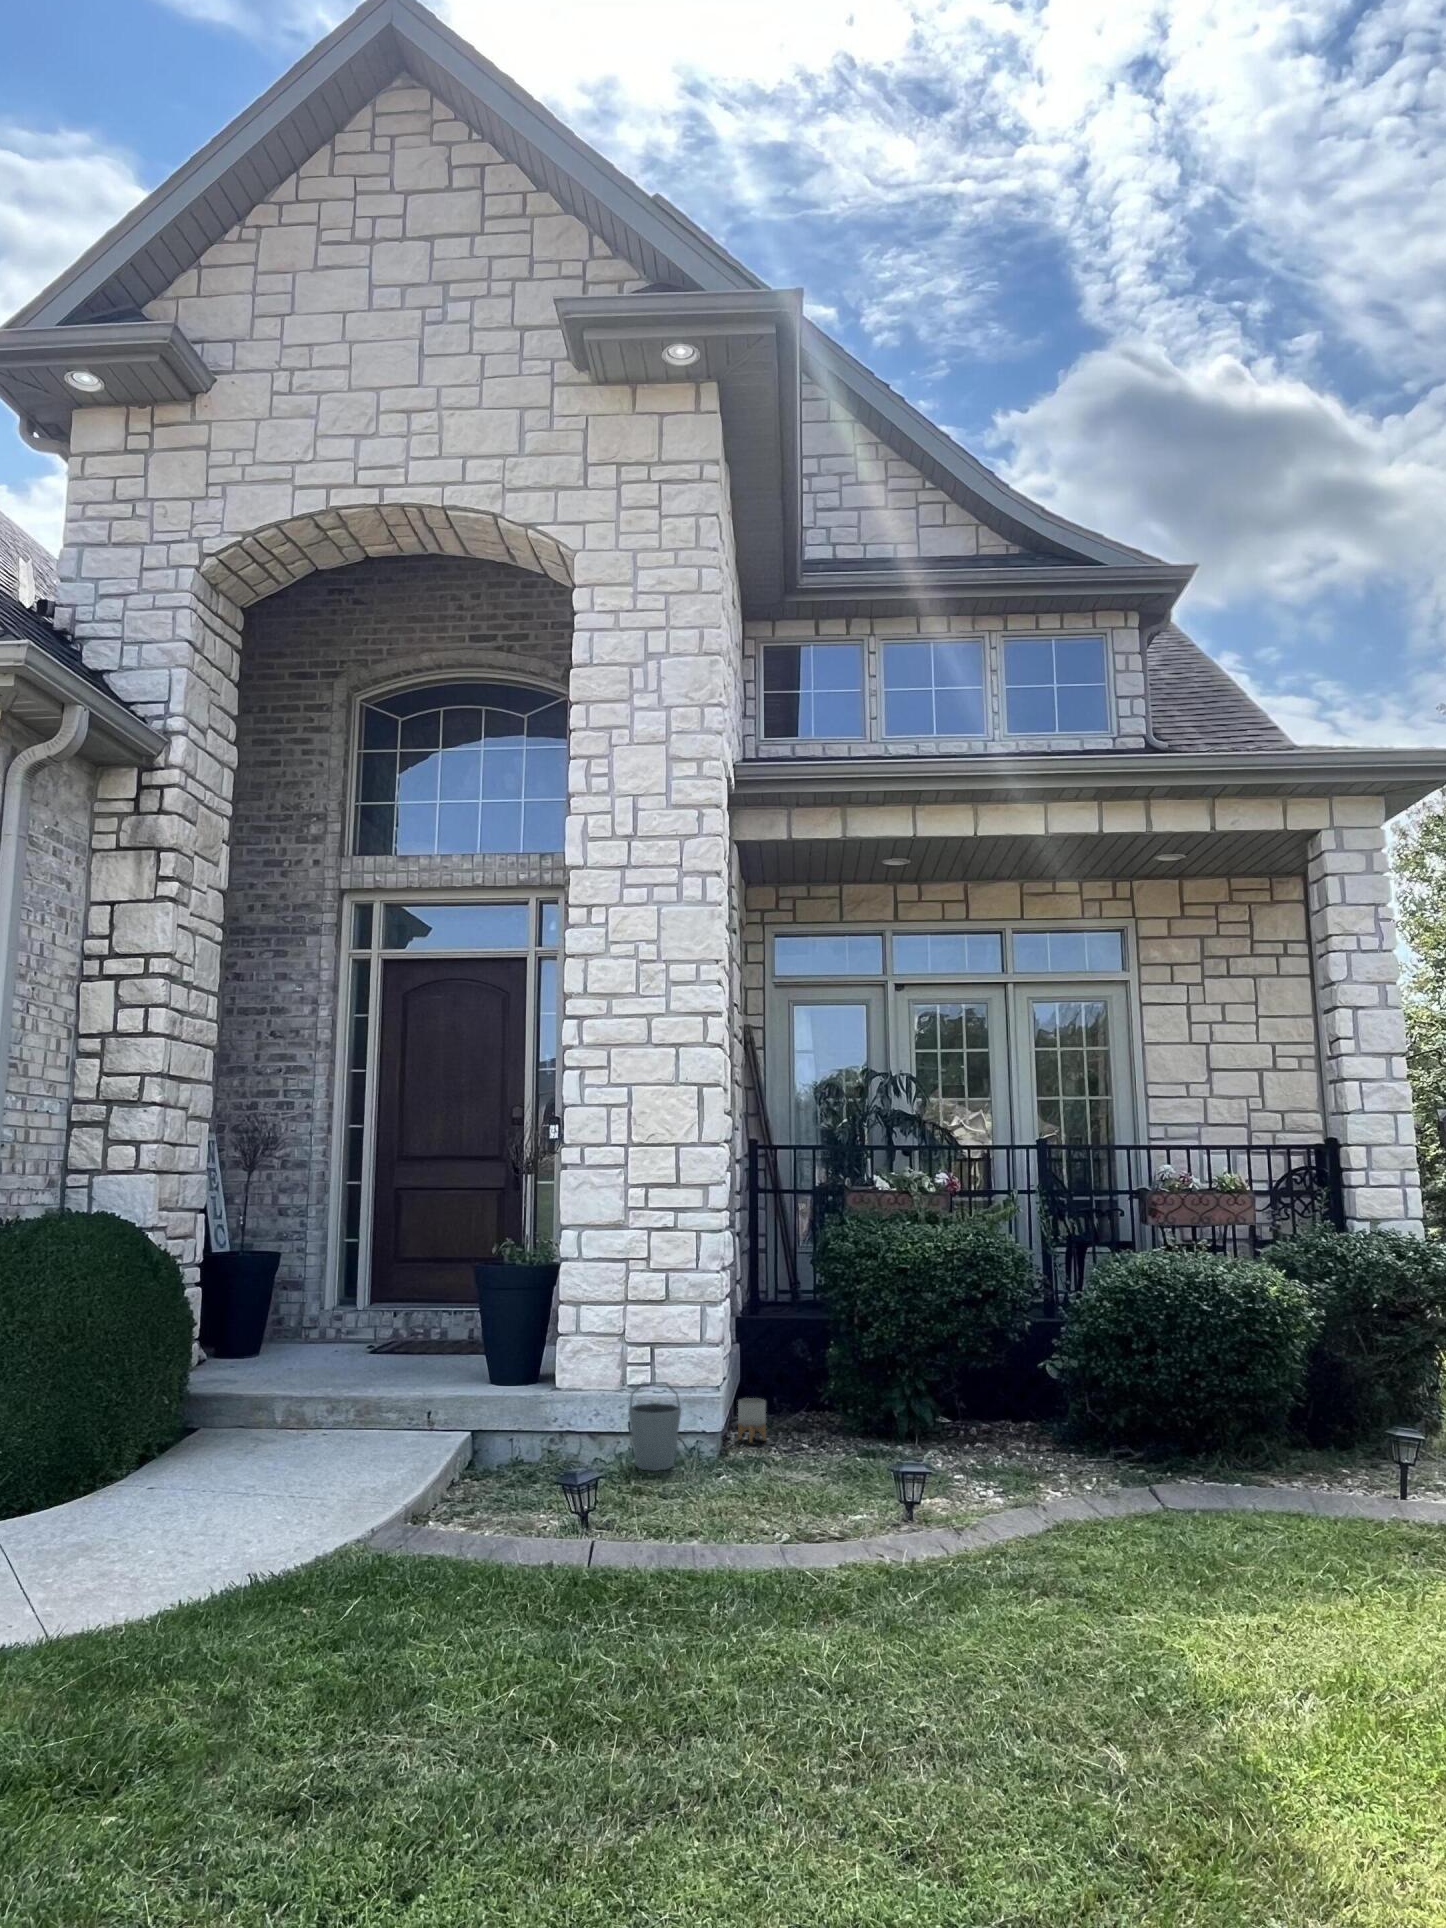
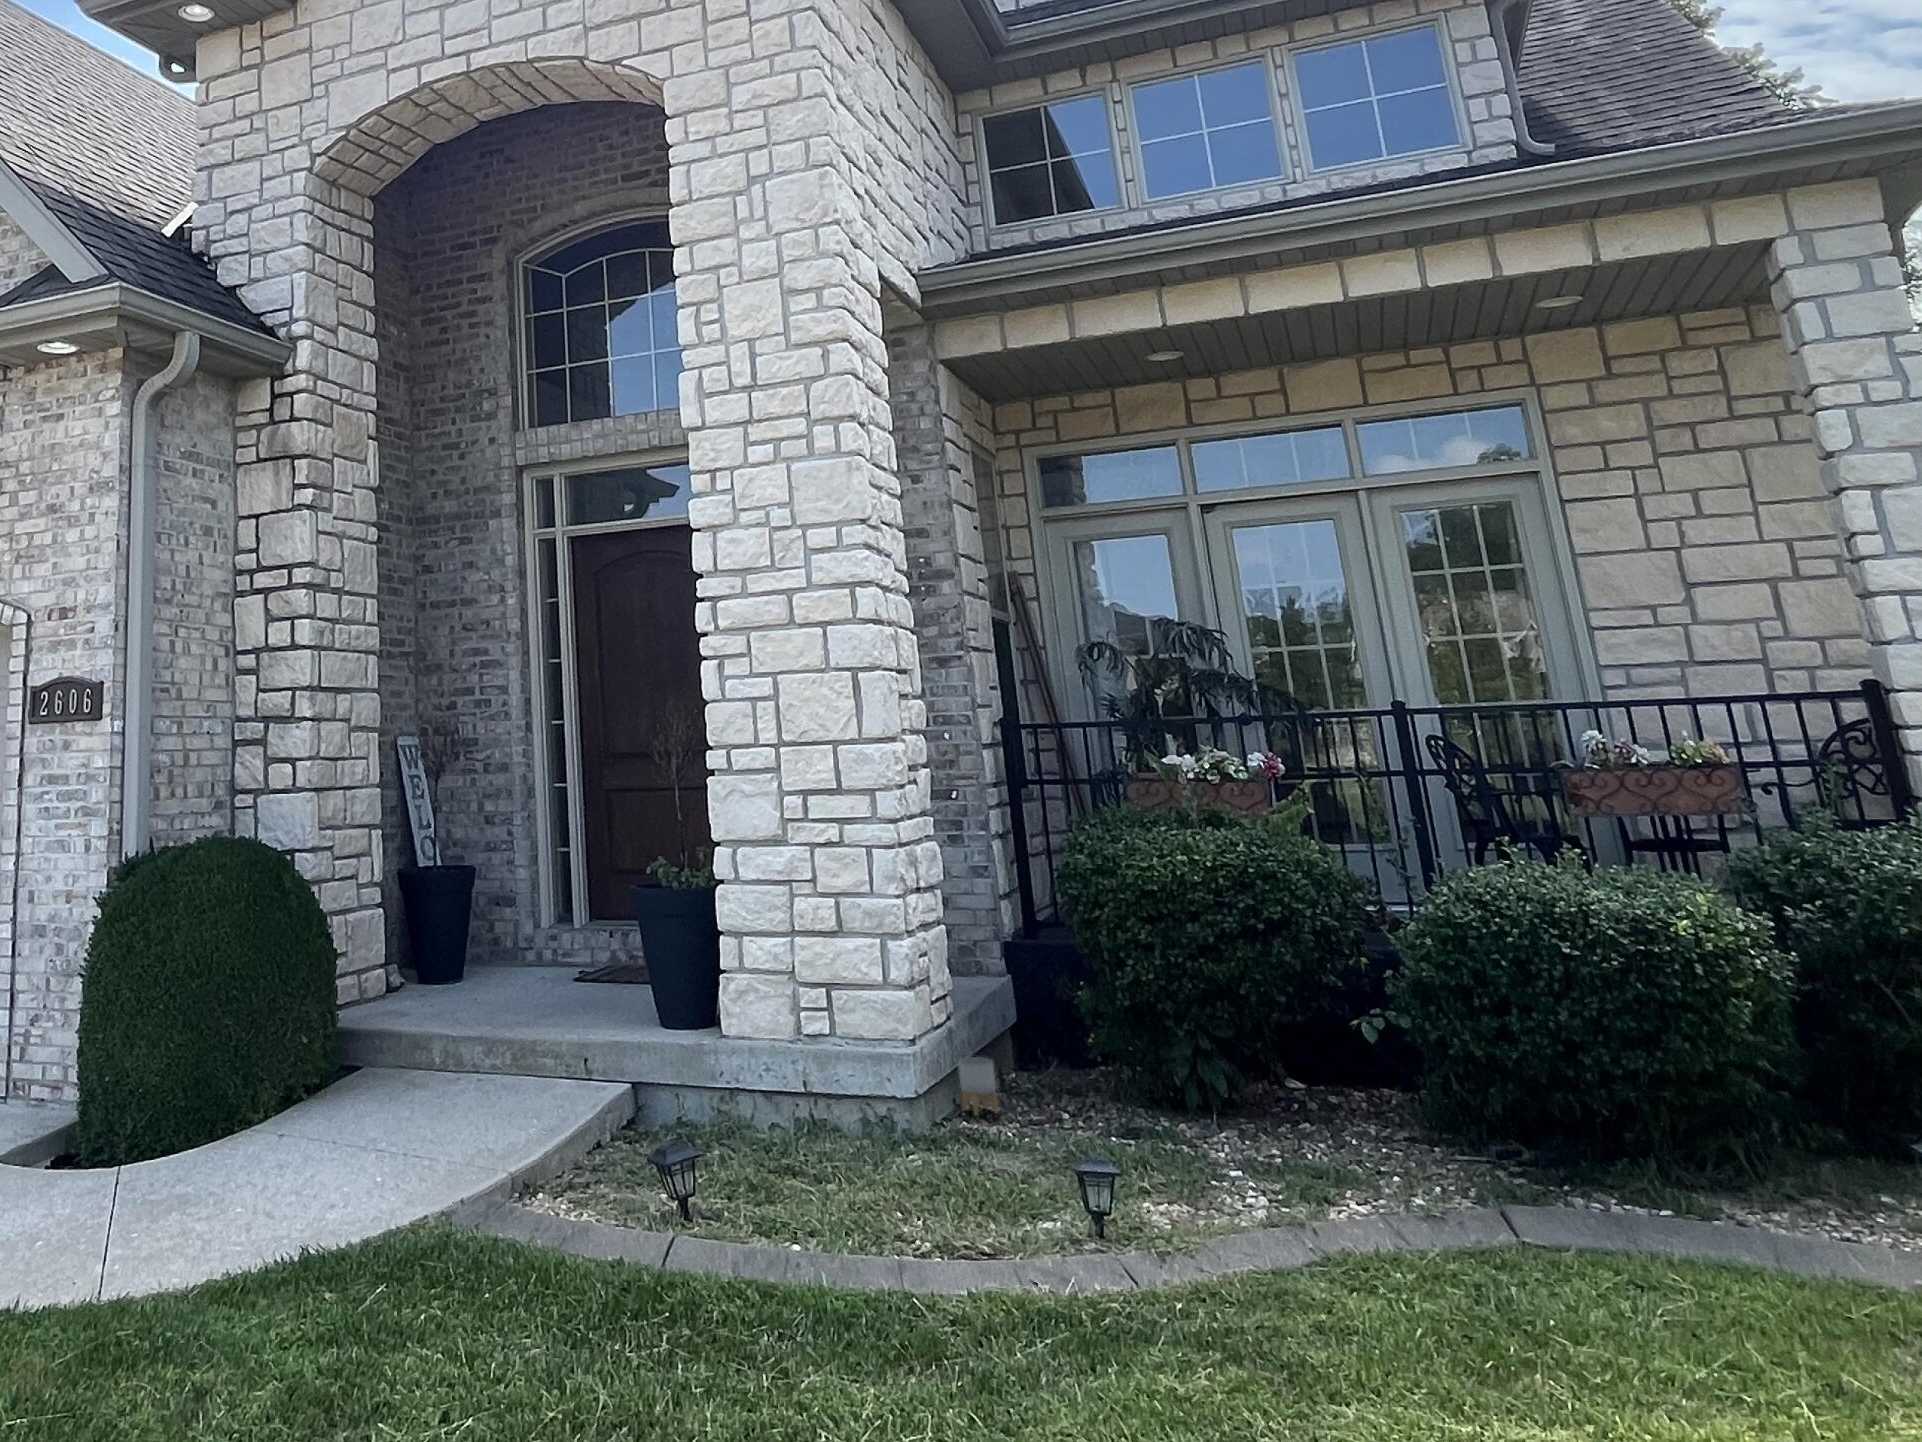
bucket: present [629,1382,681,1471] -> none [796,1034,860,1146]

